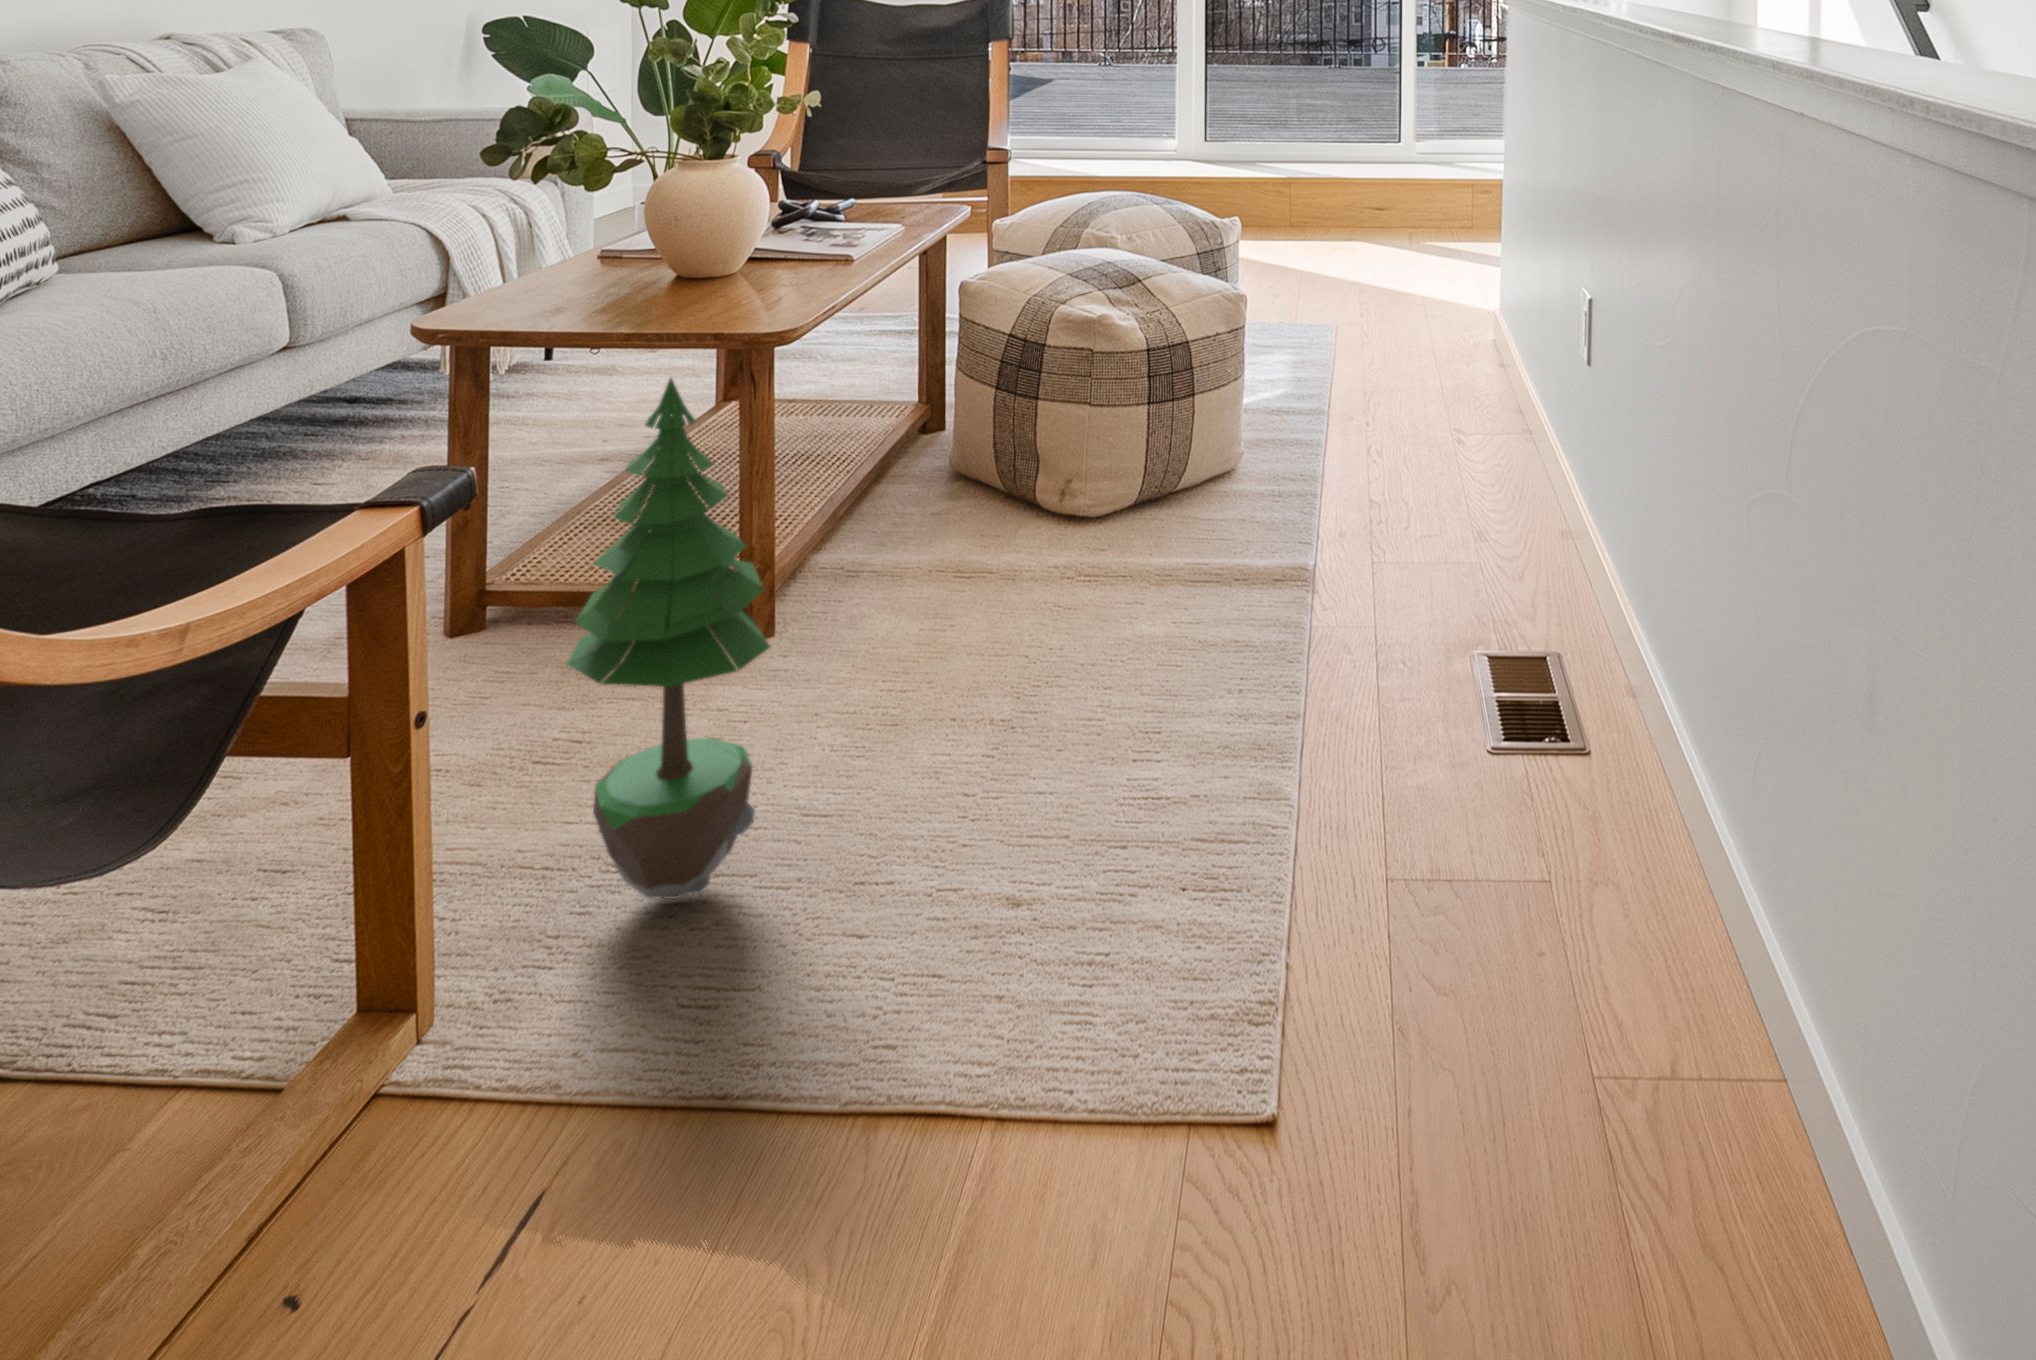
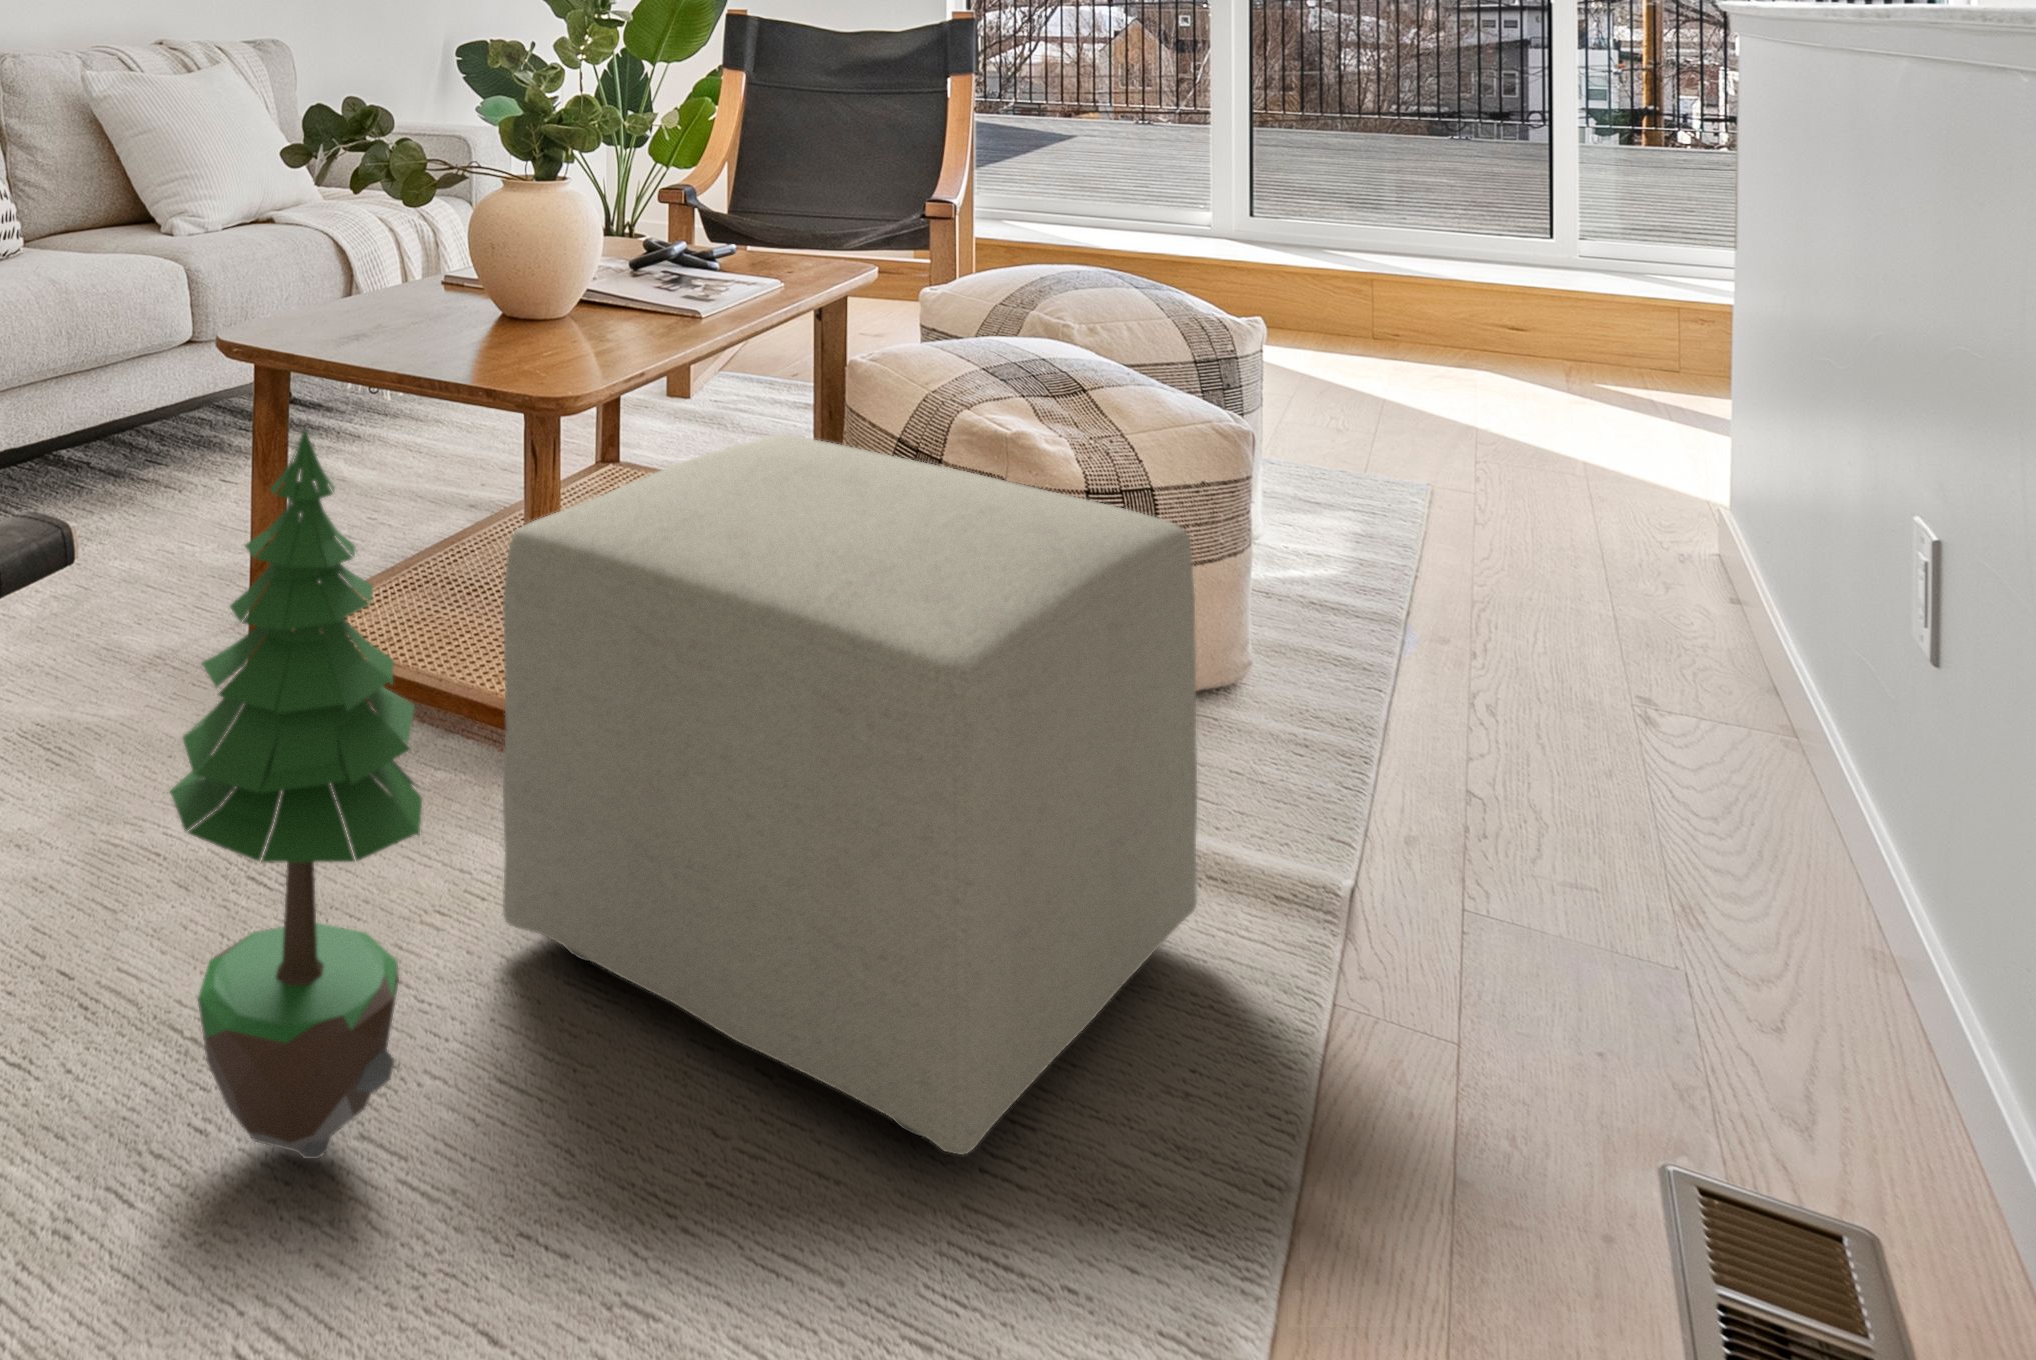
ottoman: none [773,339,1239,763] -> present [503,435,1197,1155]

